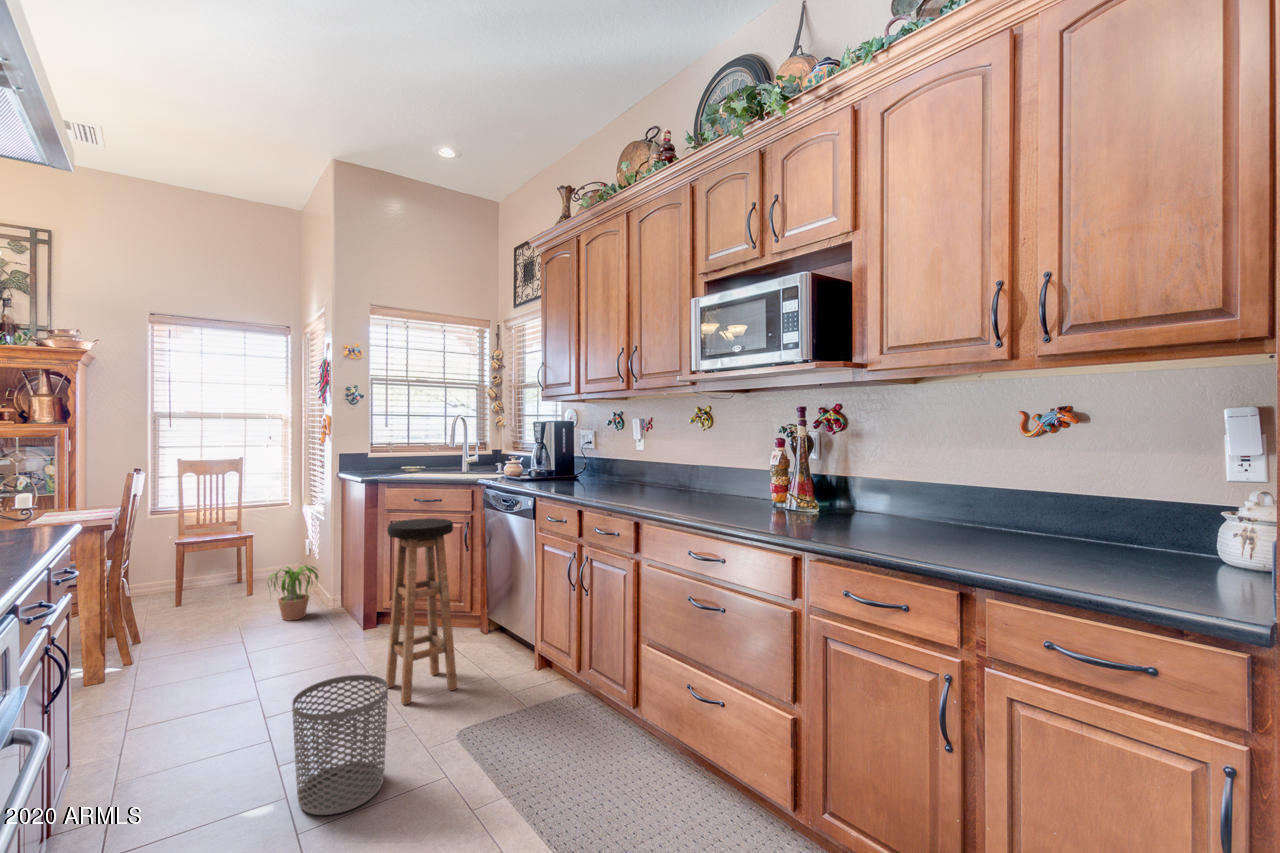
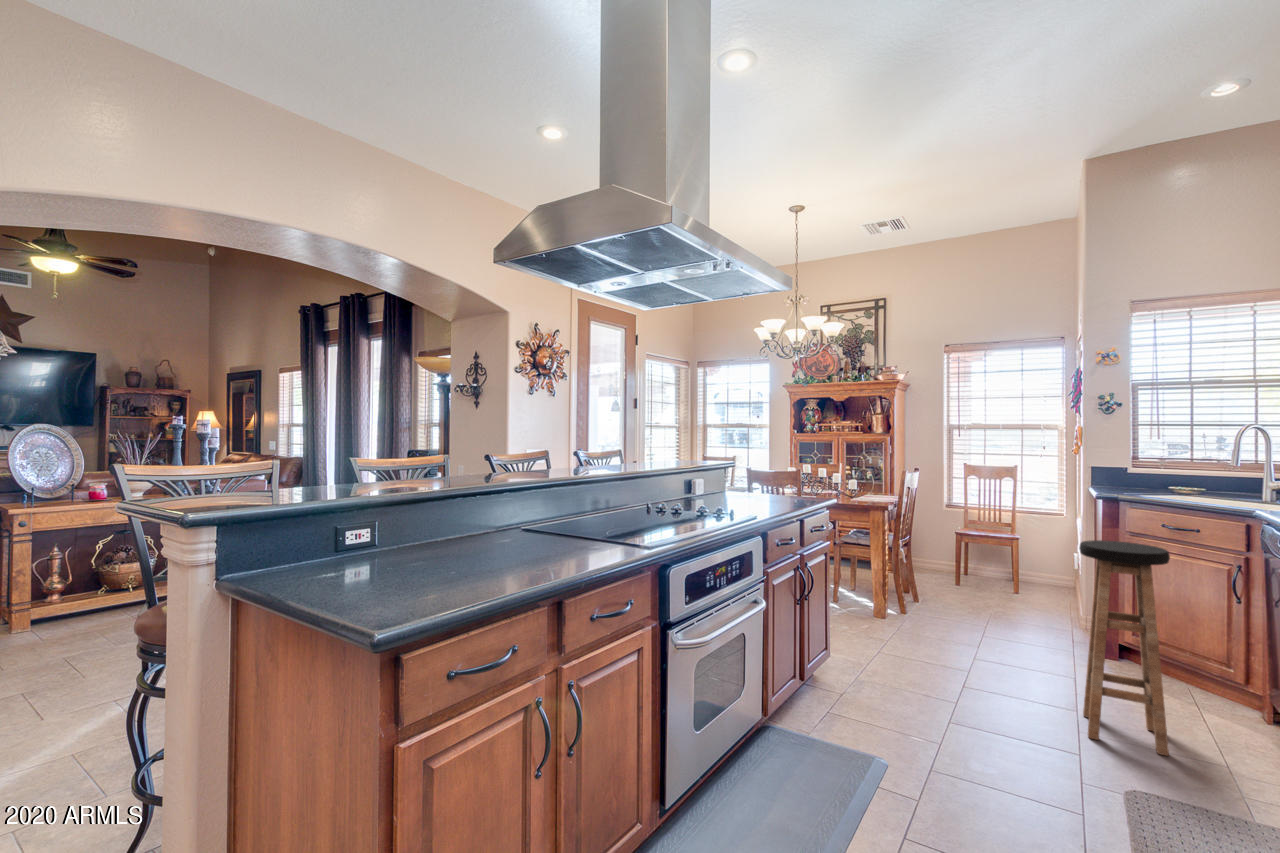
potted plant: present [268,565,318,621] -> none [1012,571,1078,626]
waste bin: present [292,675,388,815] -> none [934,661,1023,785]

